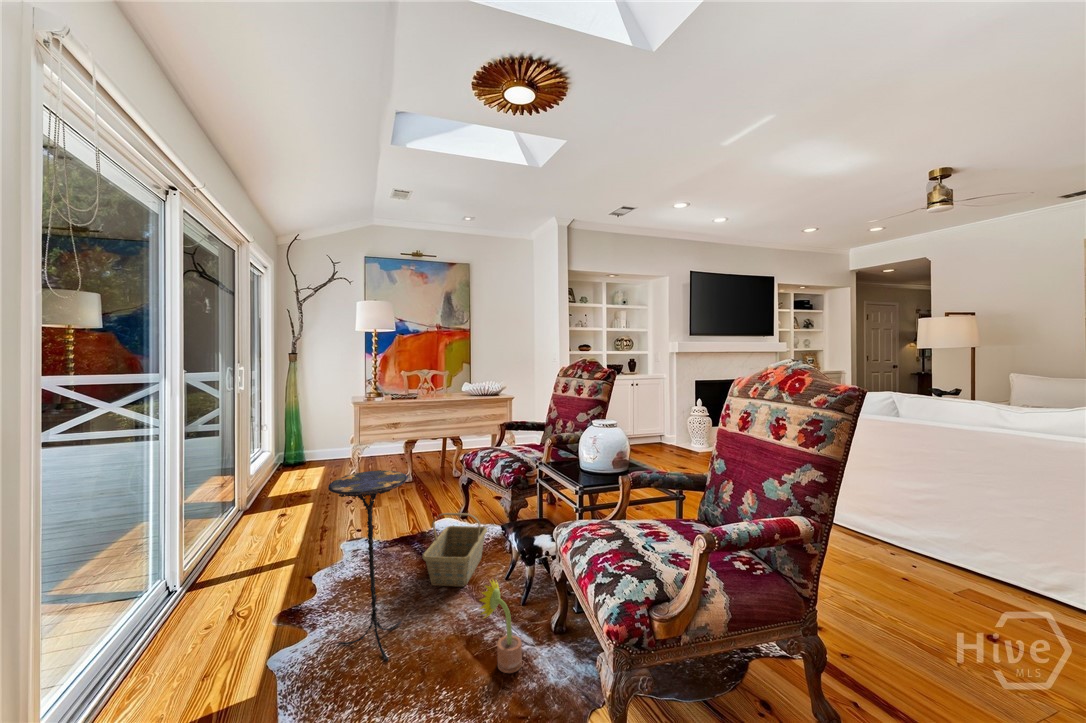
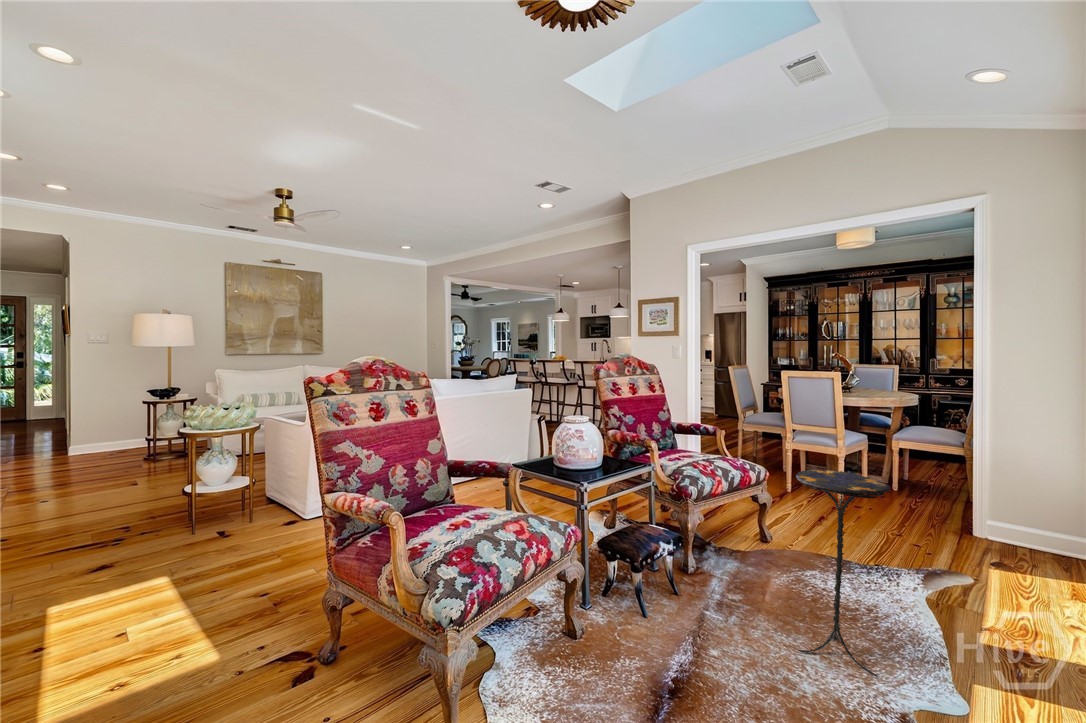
basket: present [423,513,487,587] -> none [605,570,733,686]
decorative plant: present [479,580,522,673] -> none [739,526,773,586]

